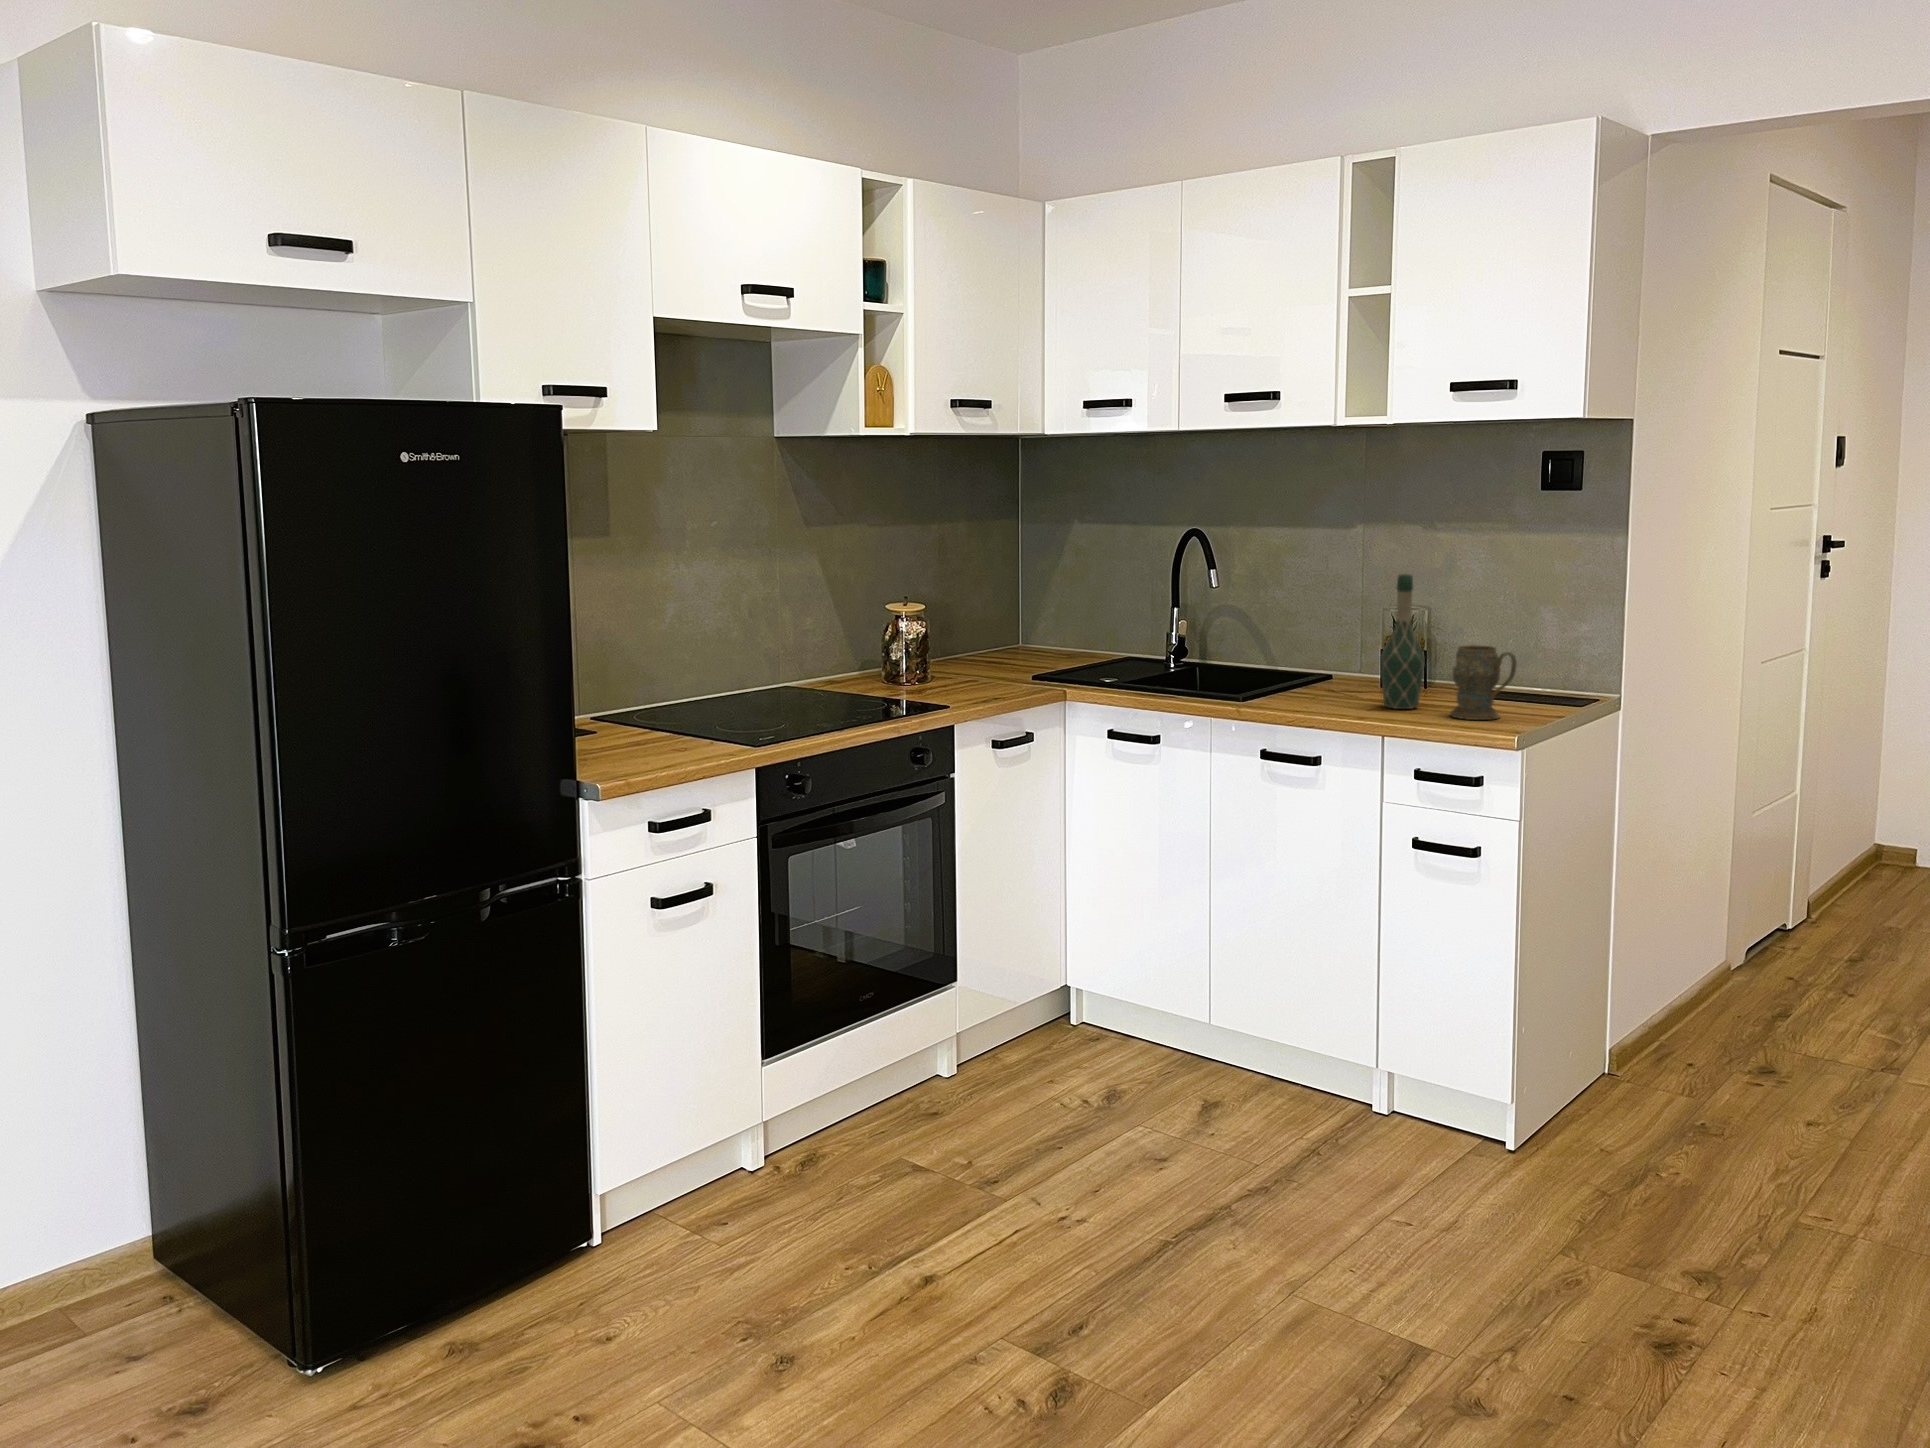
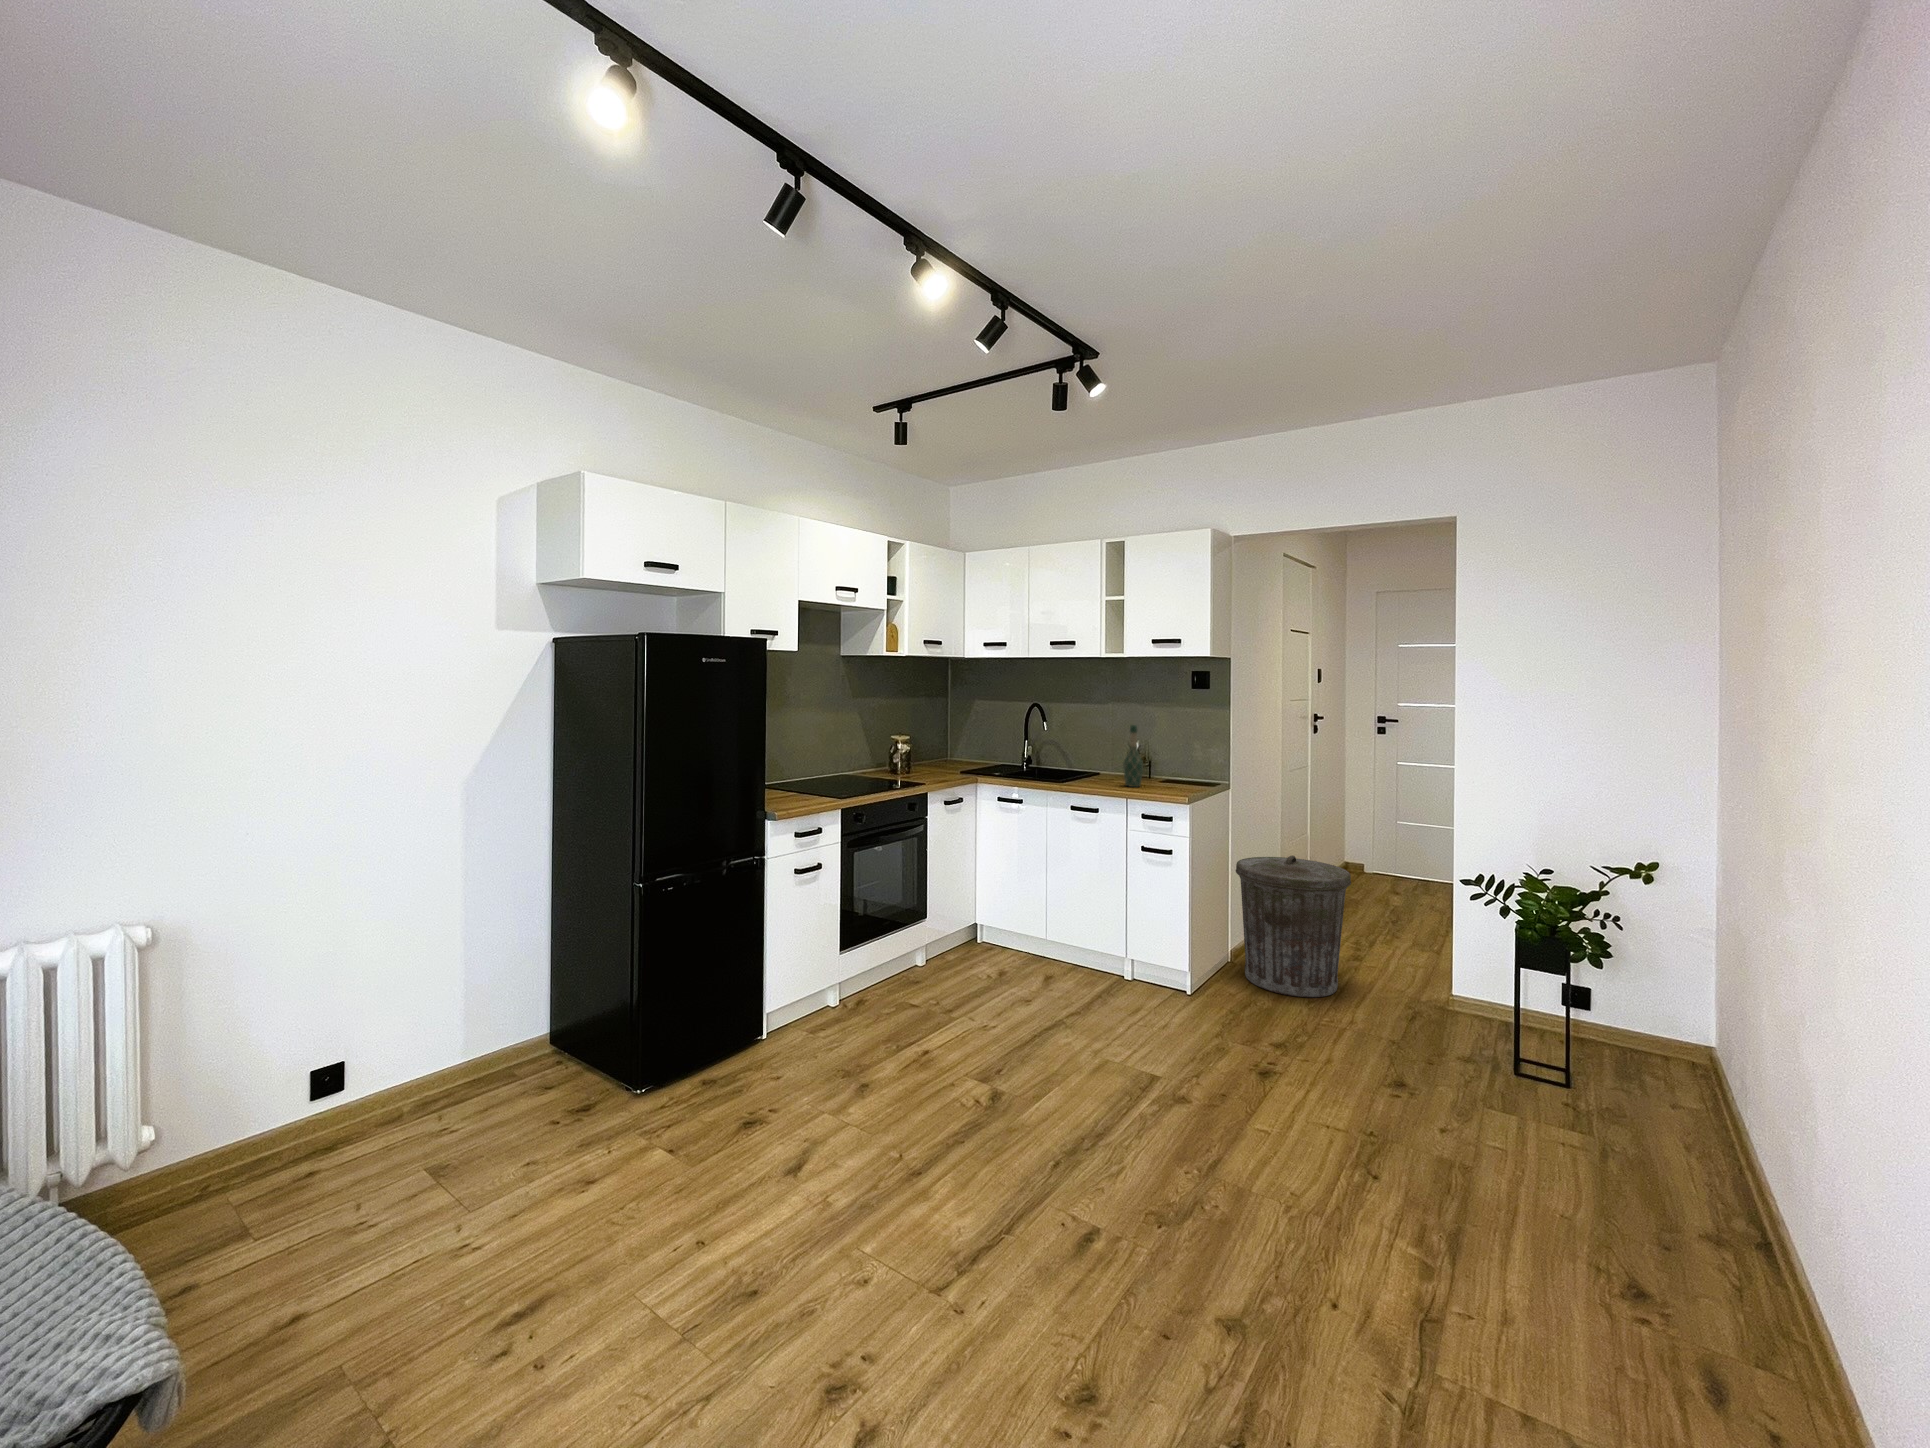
mug: present [1450,645,1517,720] -> none [1155,758,1185,791]
trash can: none [1625,855,1884,1158] -> present [1236,855,1351,997]

